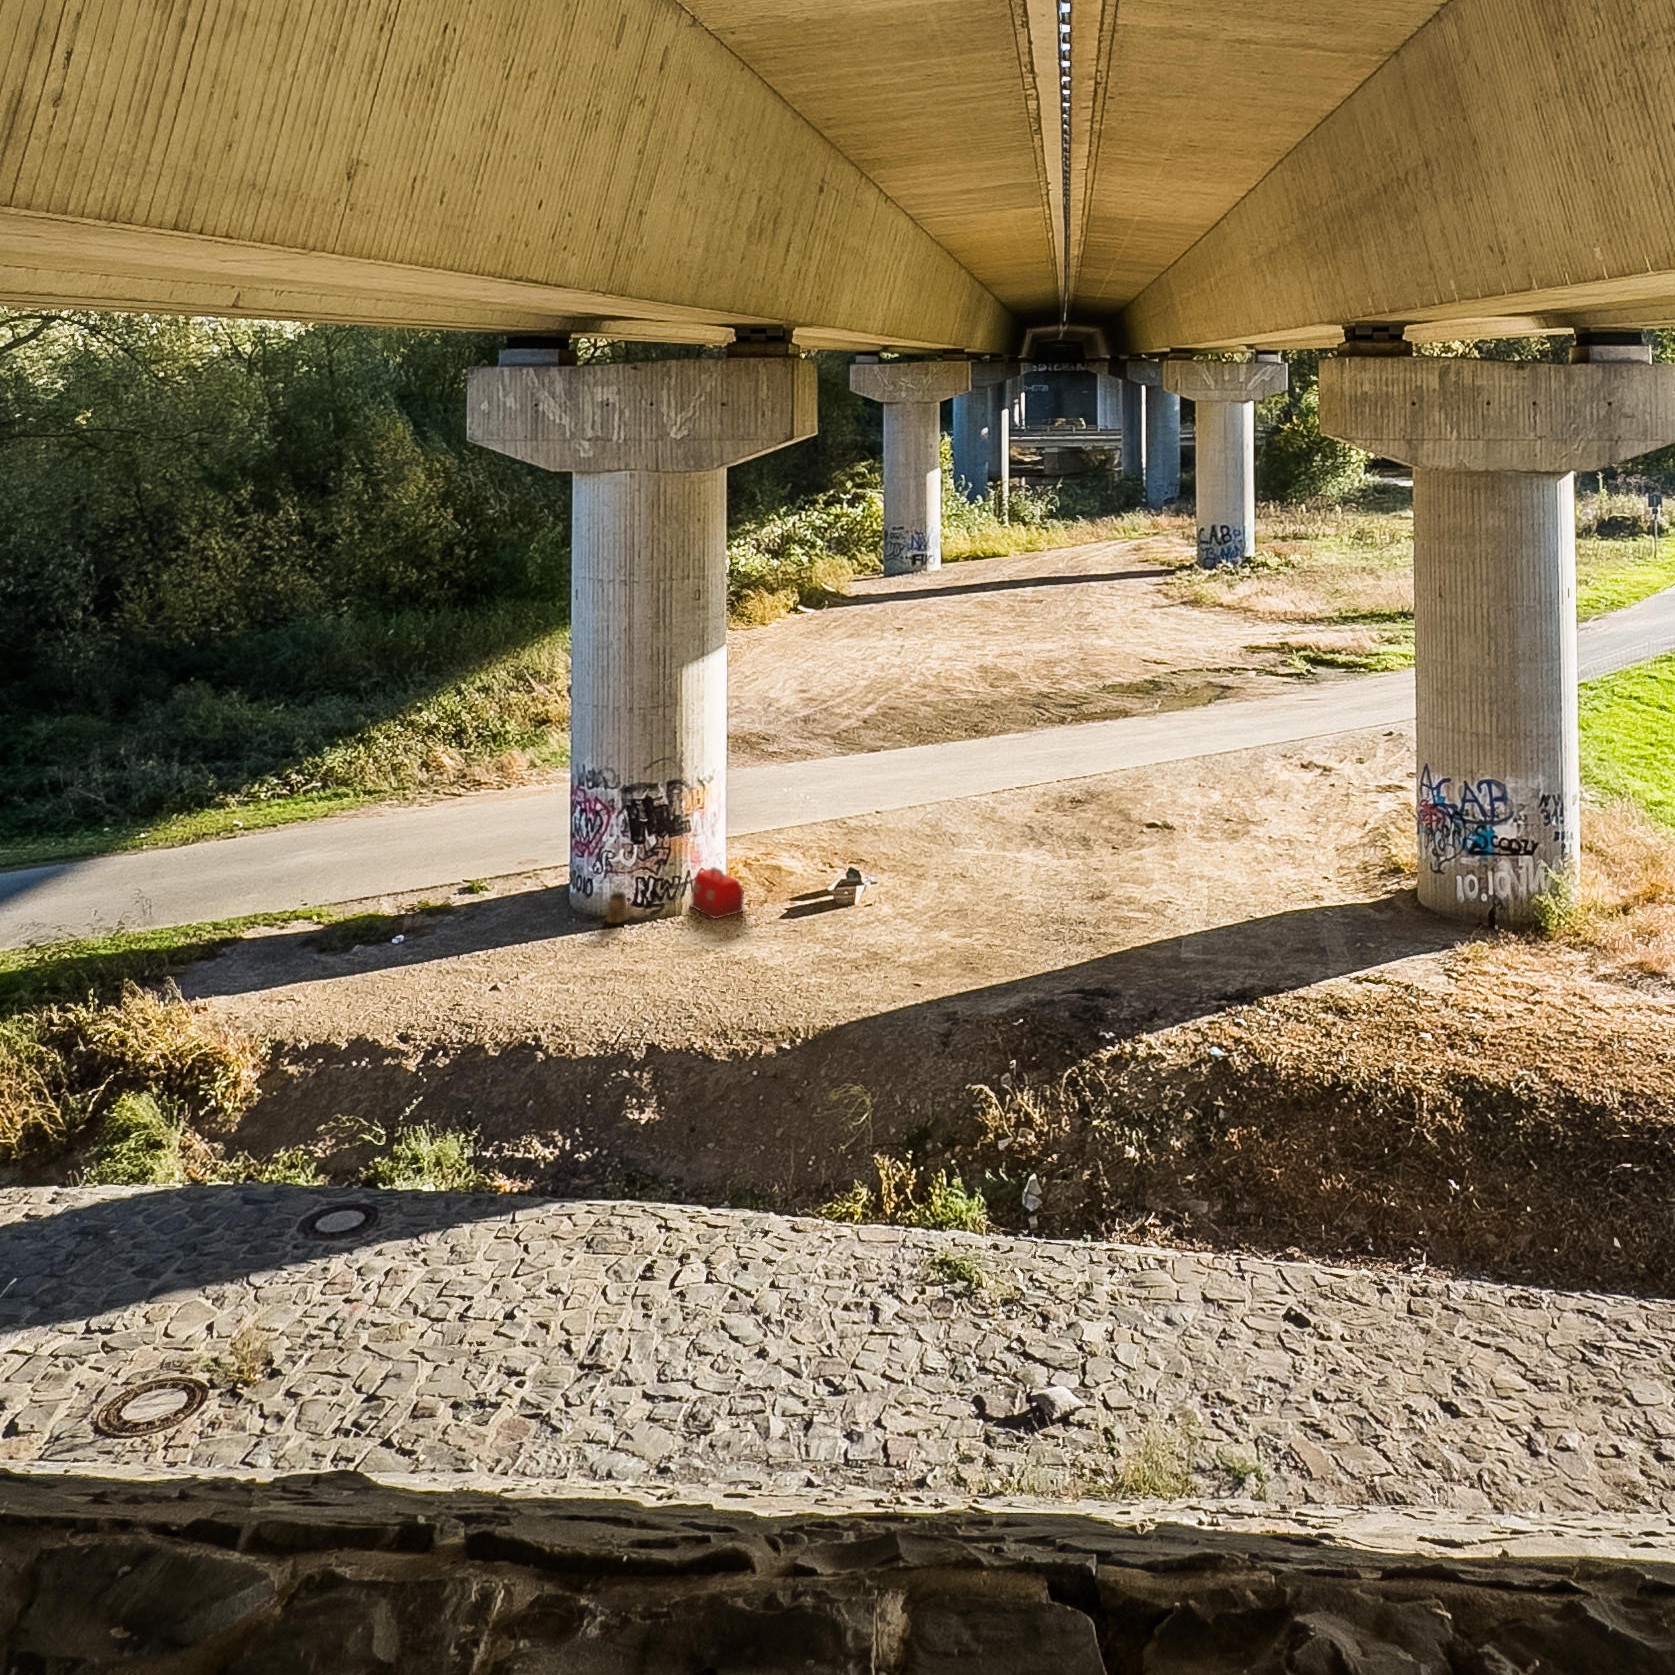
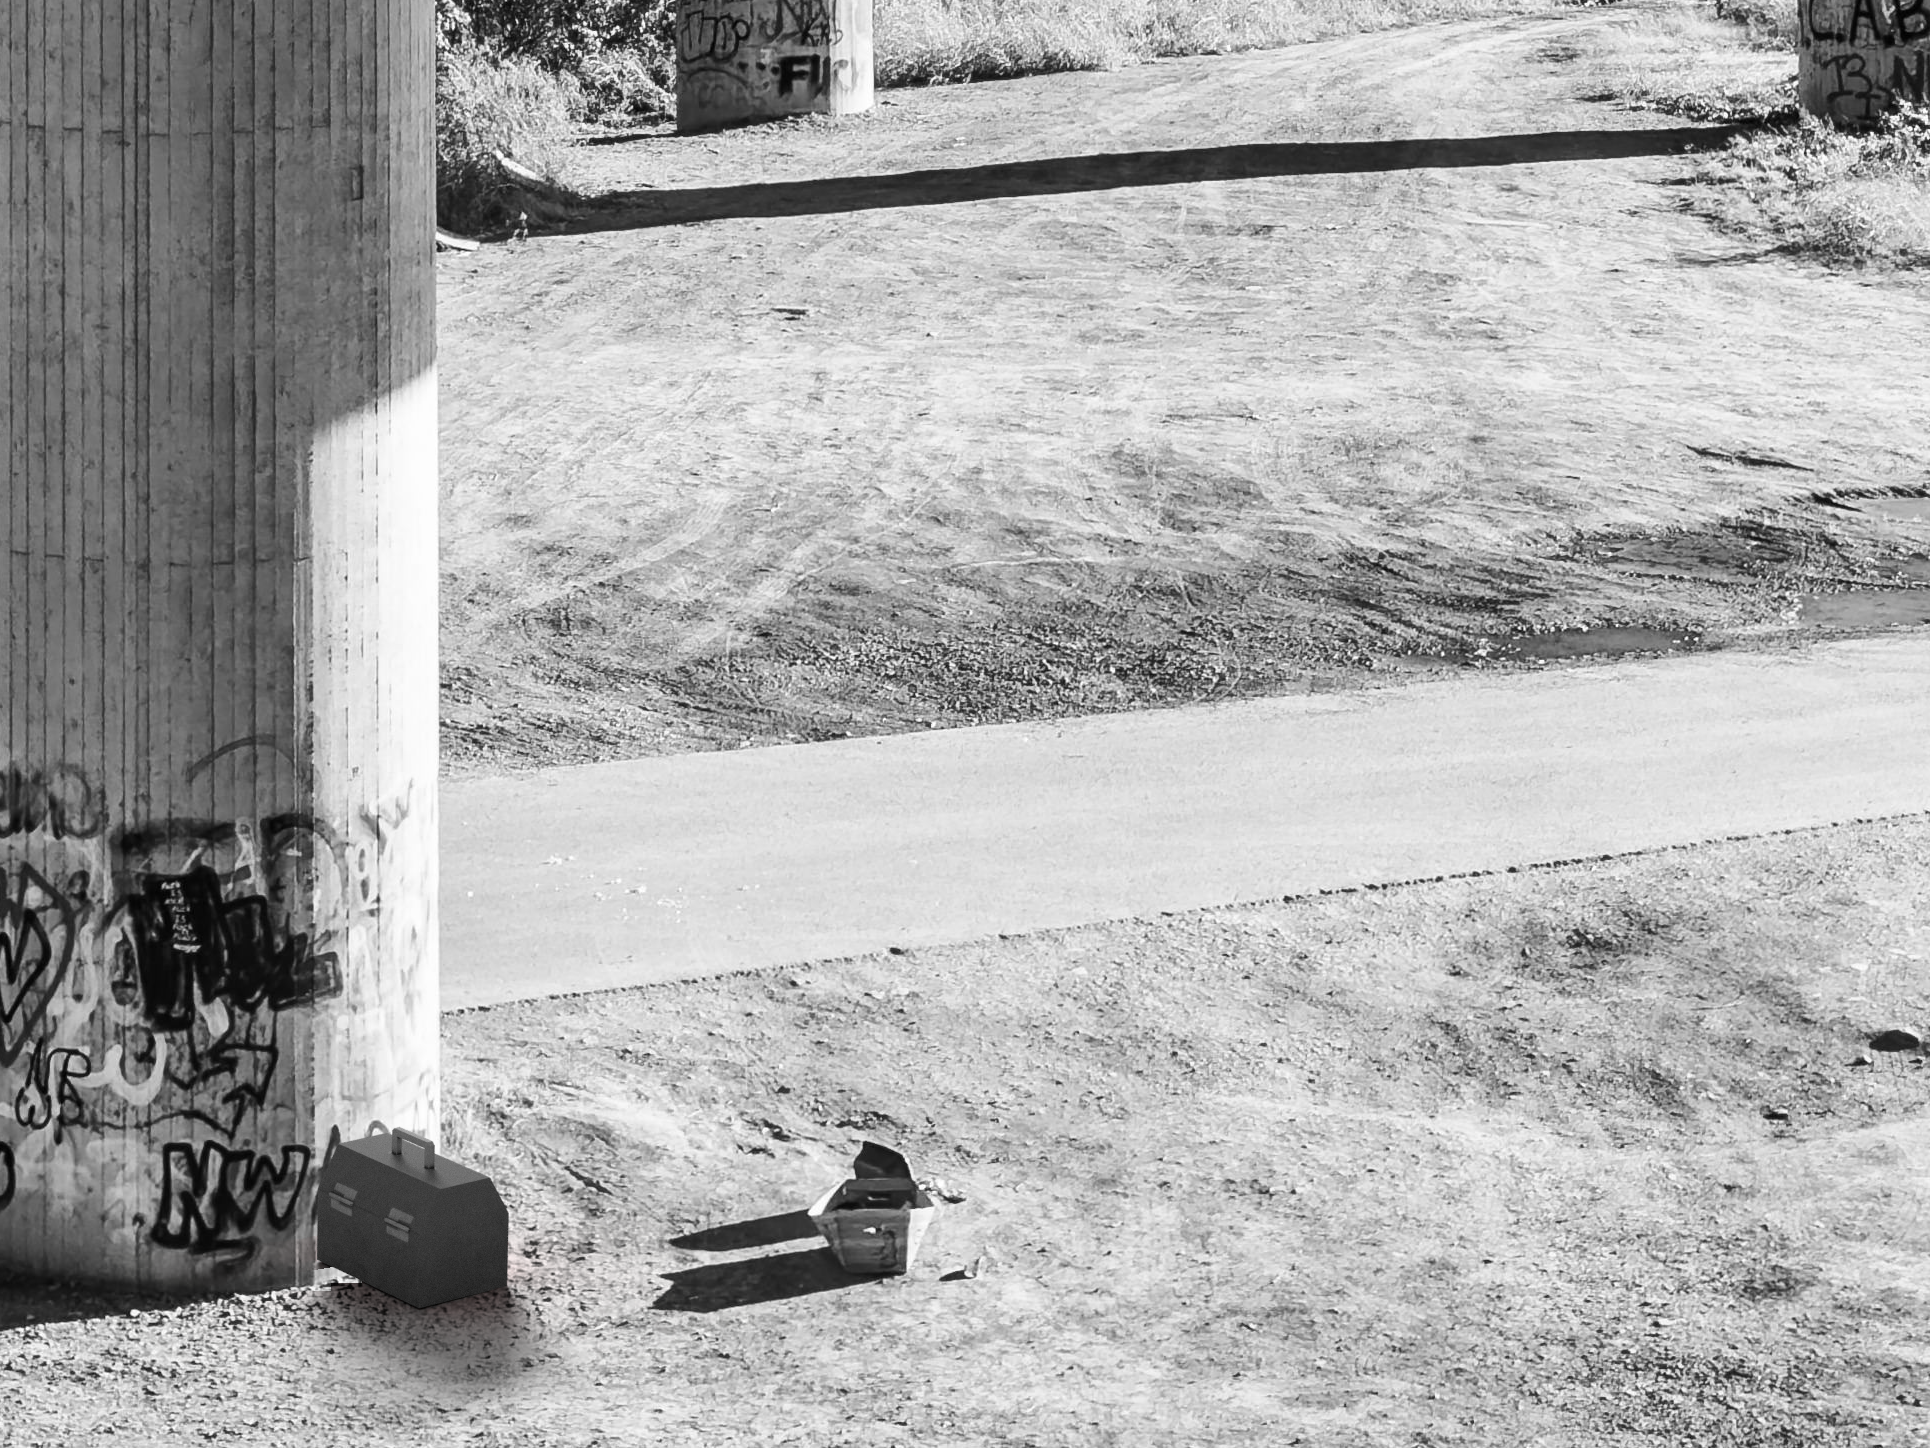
watering can: present [606,891,629,923] -> none [48,1196,127,1307]

